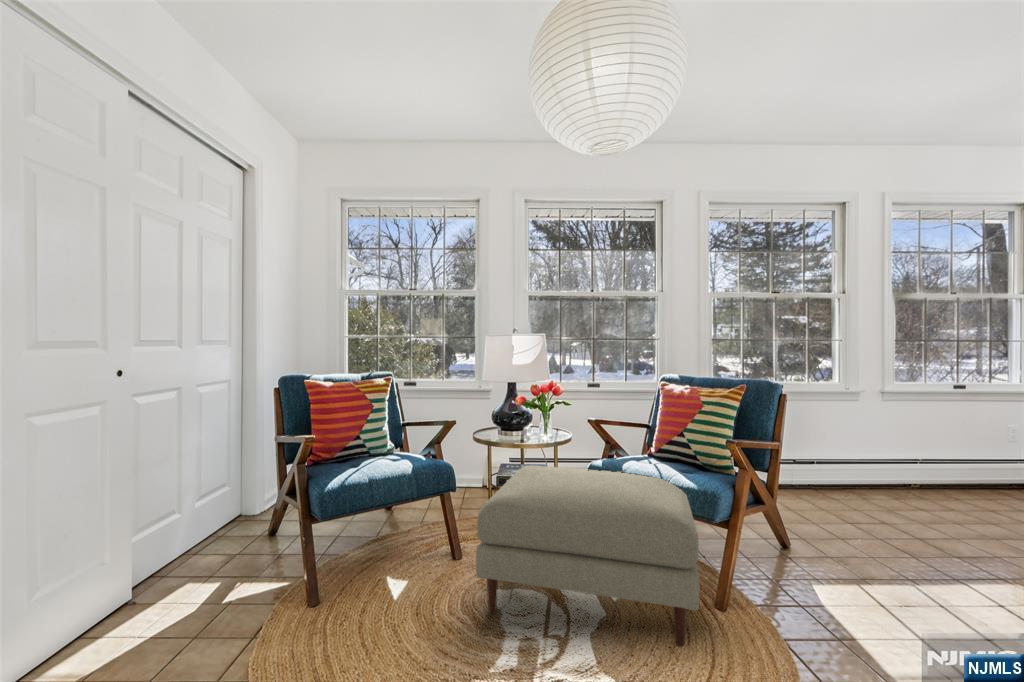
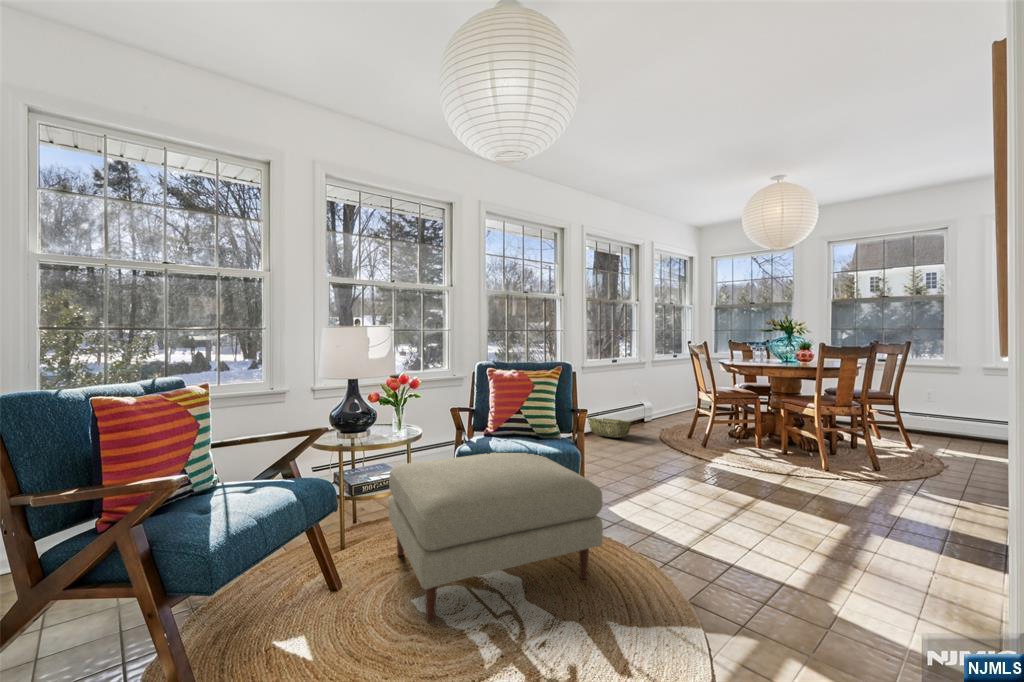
woven basket: none [896,466,982,506] -> present [588,417,631,438]

